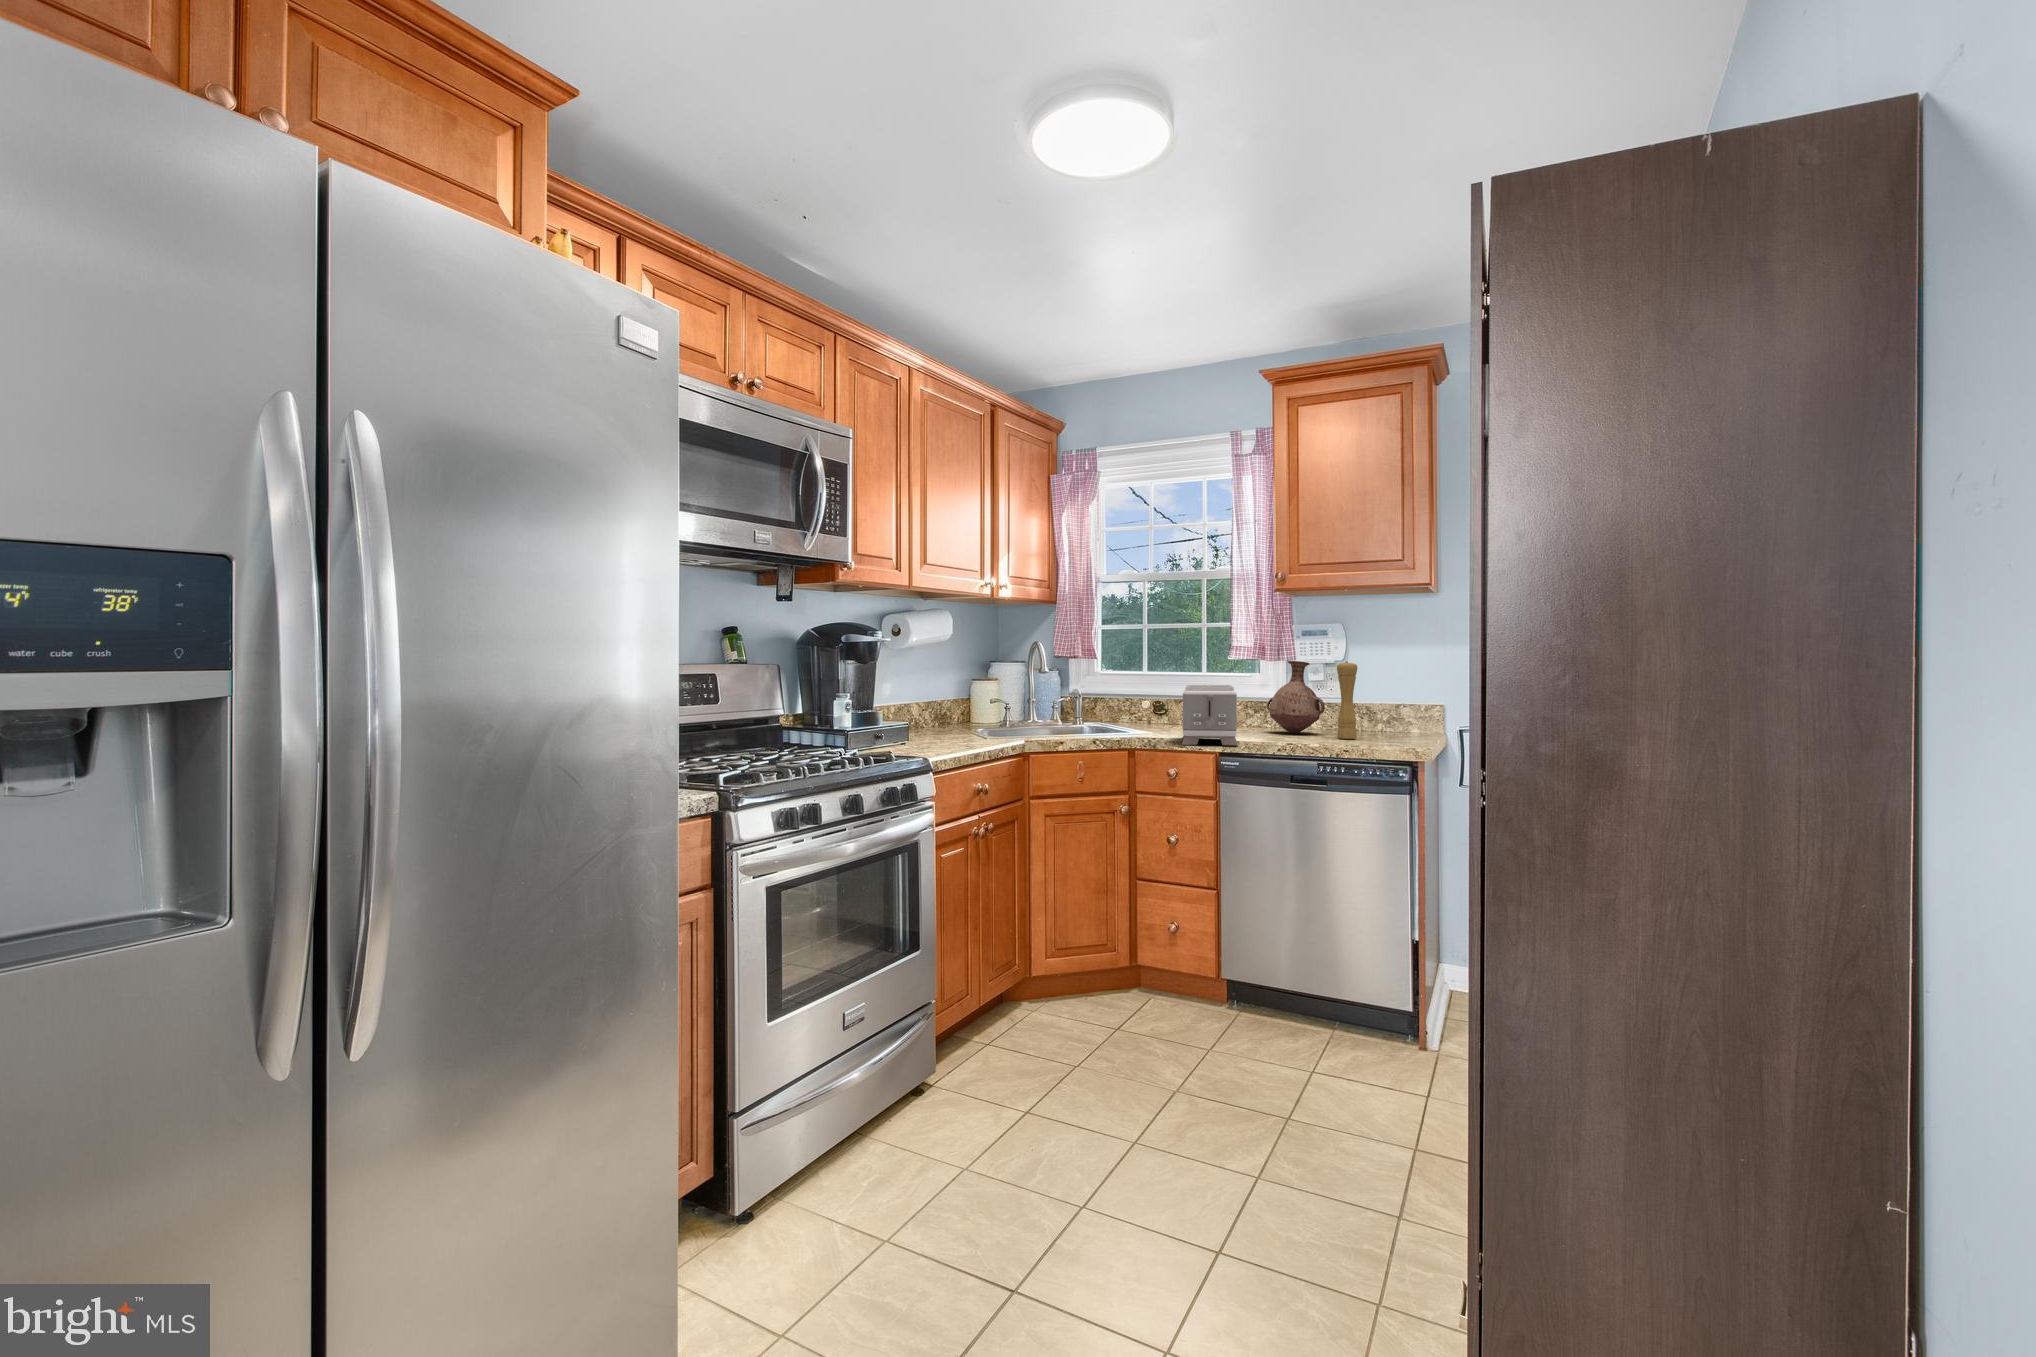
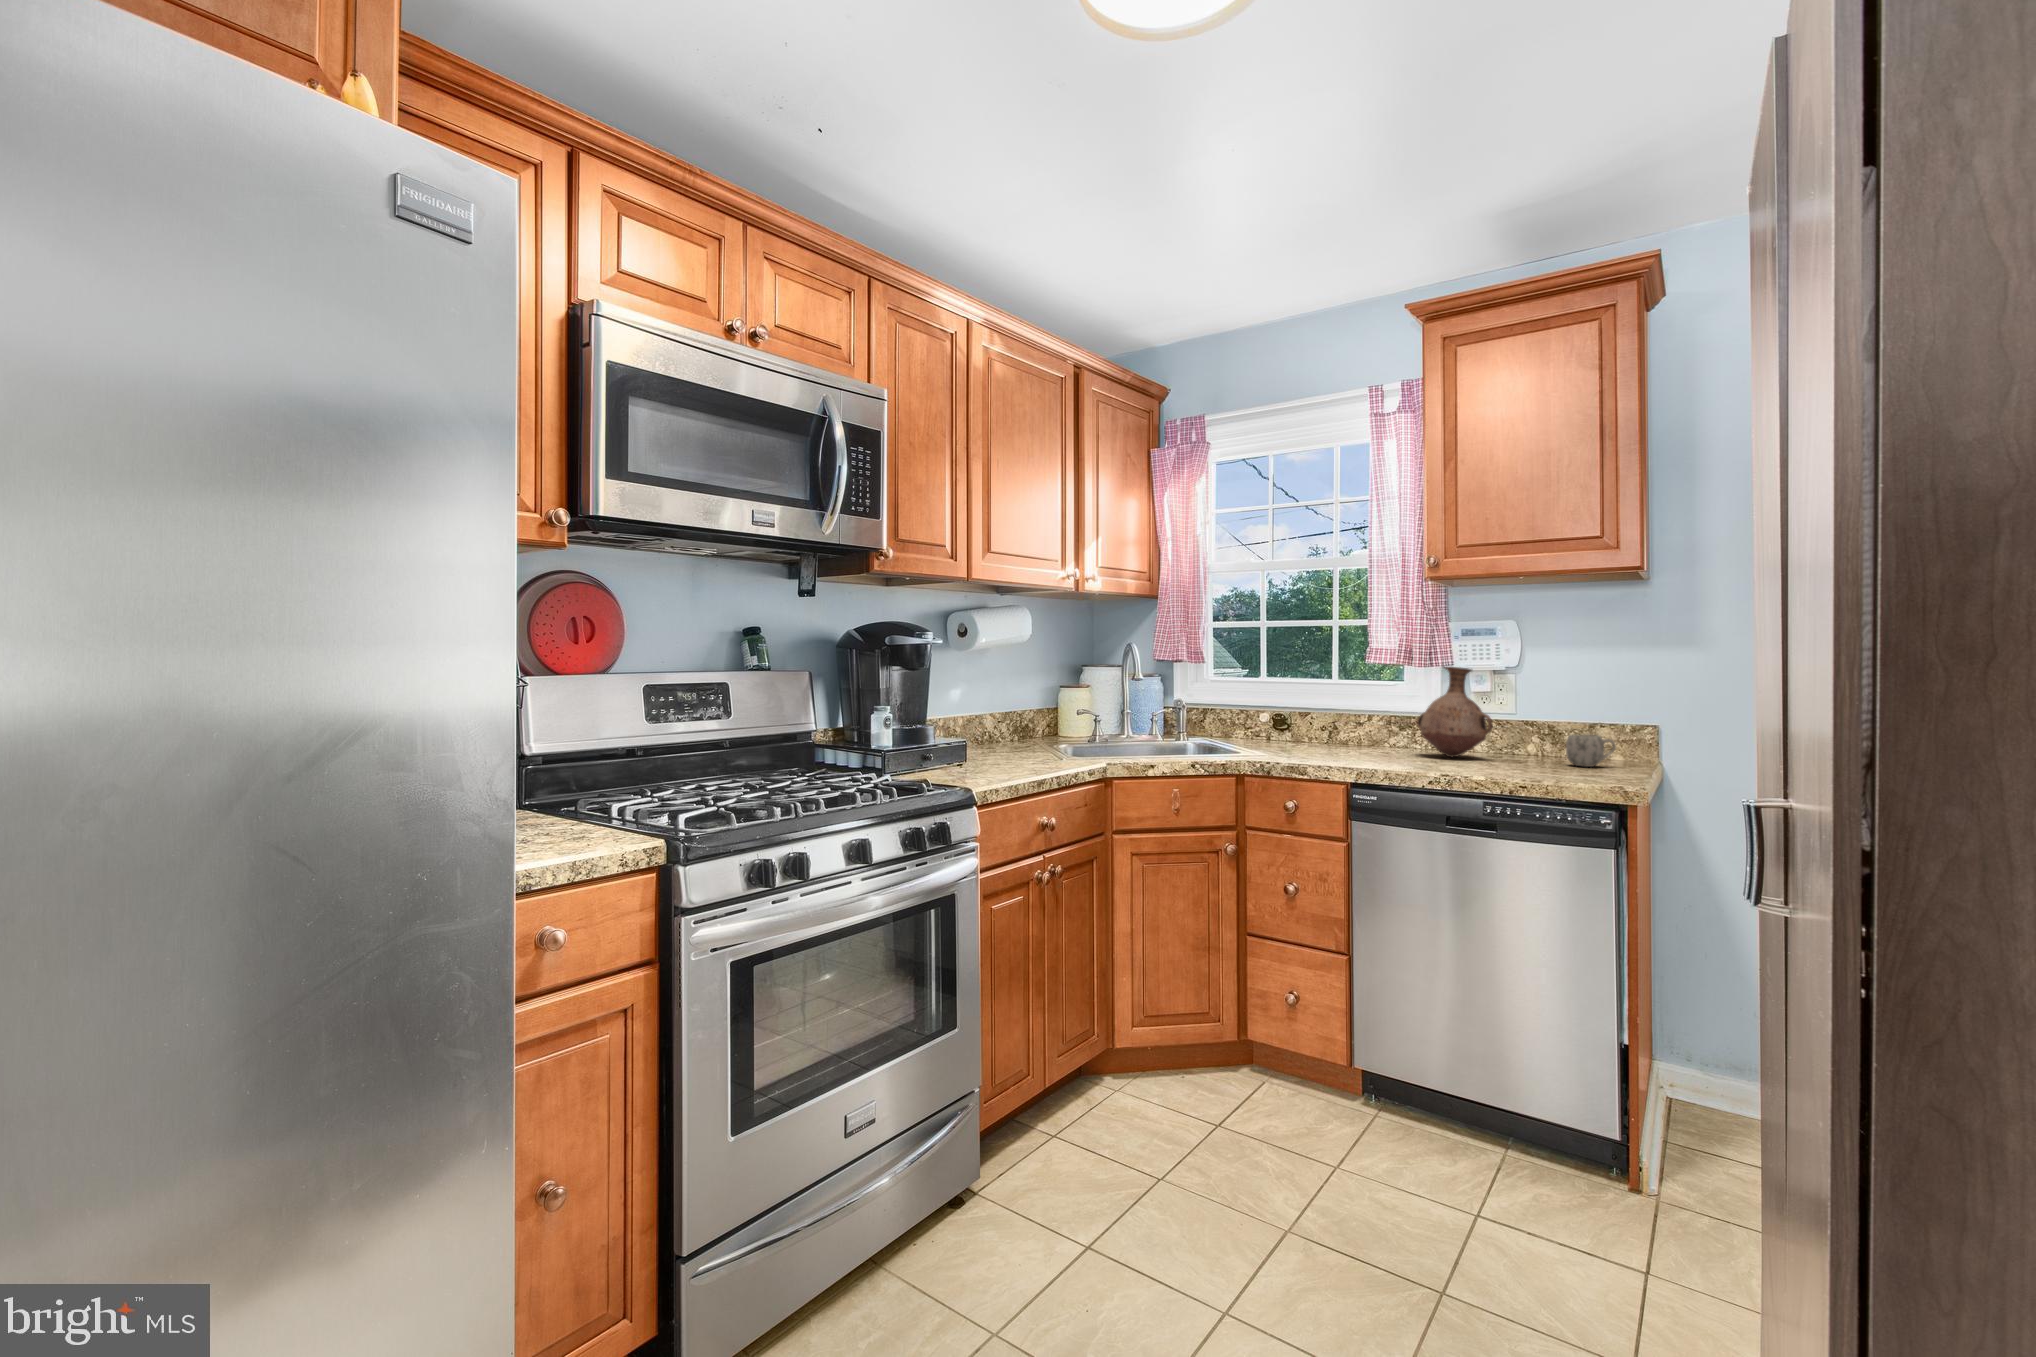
pepper mill: present [1337,662,1358,739] -> none [1509,668,1537,767]
toaster: present [1182,685,1238,745] -> none [1302,697,1376,775]
mug: none [1379,714,1415,739] -> present [1566,734,1616,767]

